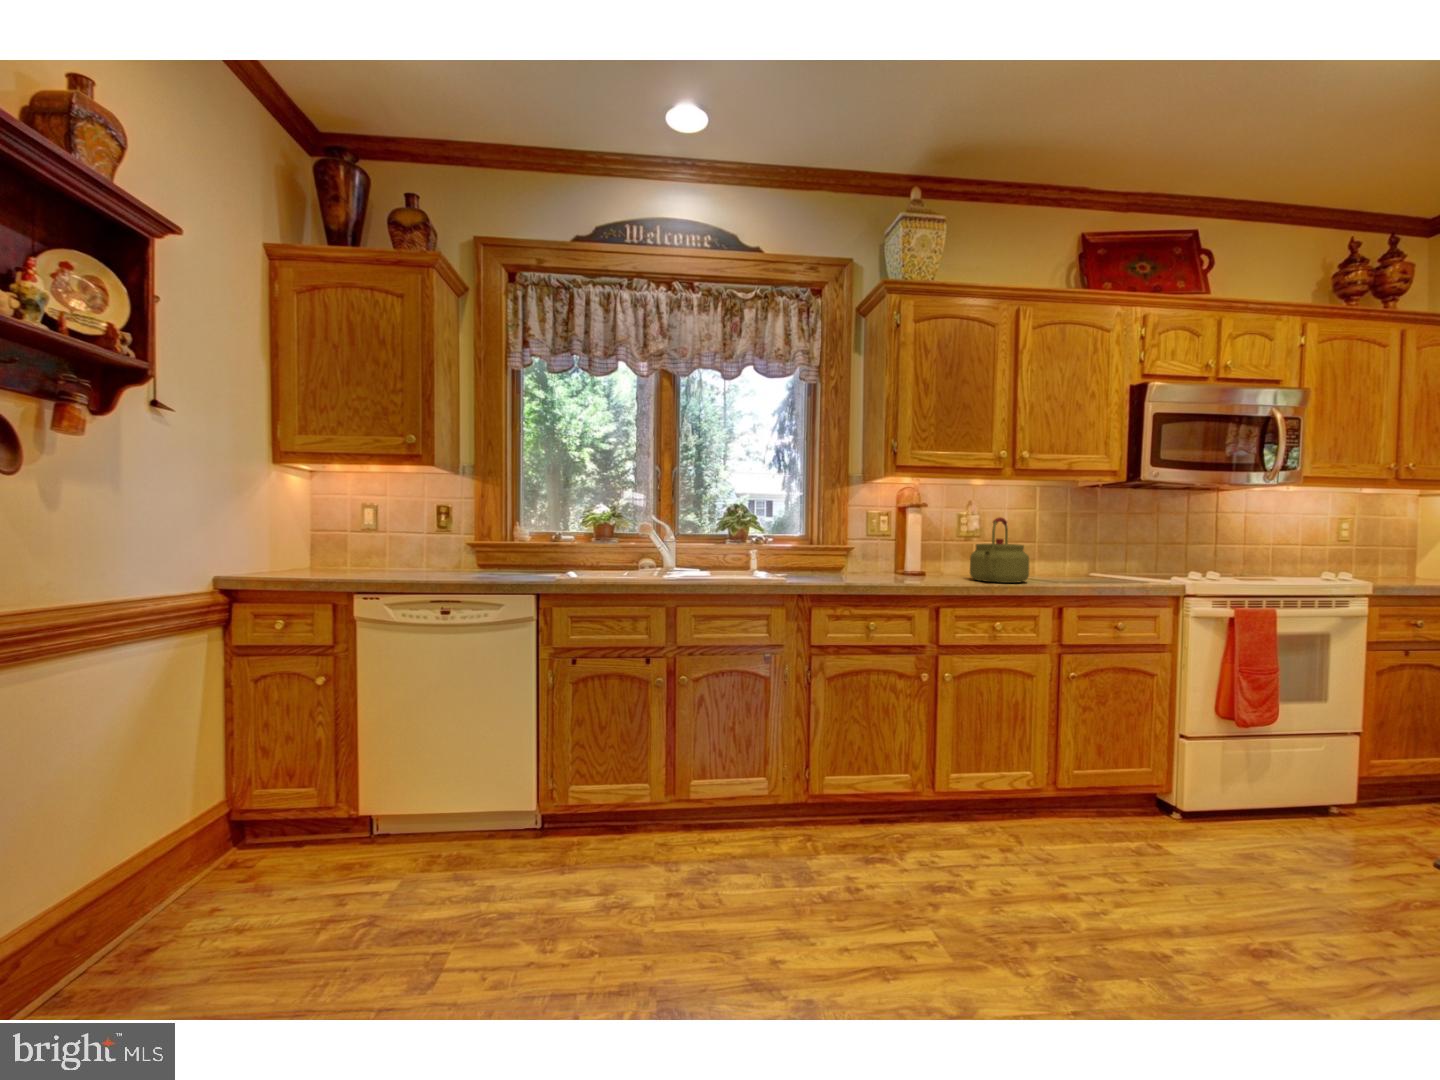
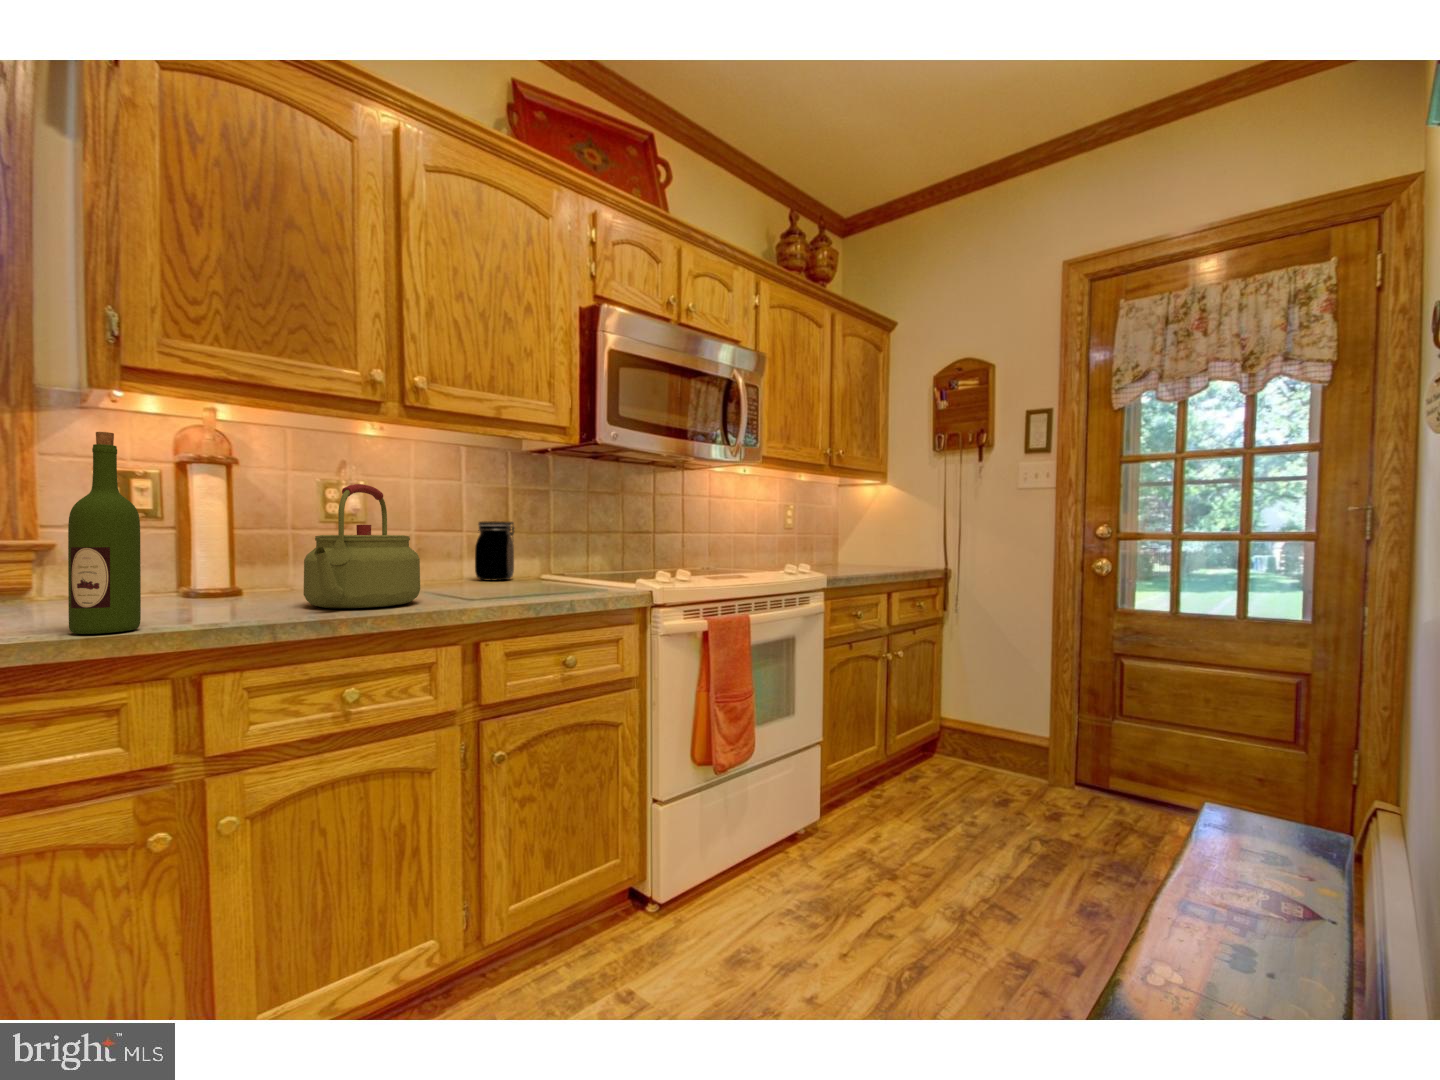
wine bottle: none [901,502,924,585] -> present [68,432,141,634]
jar: none [1042,533,1071,572] -> present [475,521,514,581]

